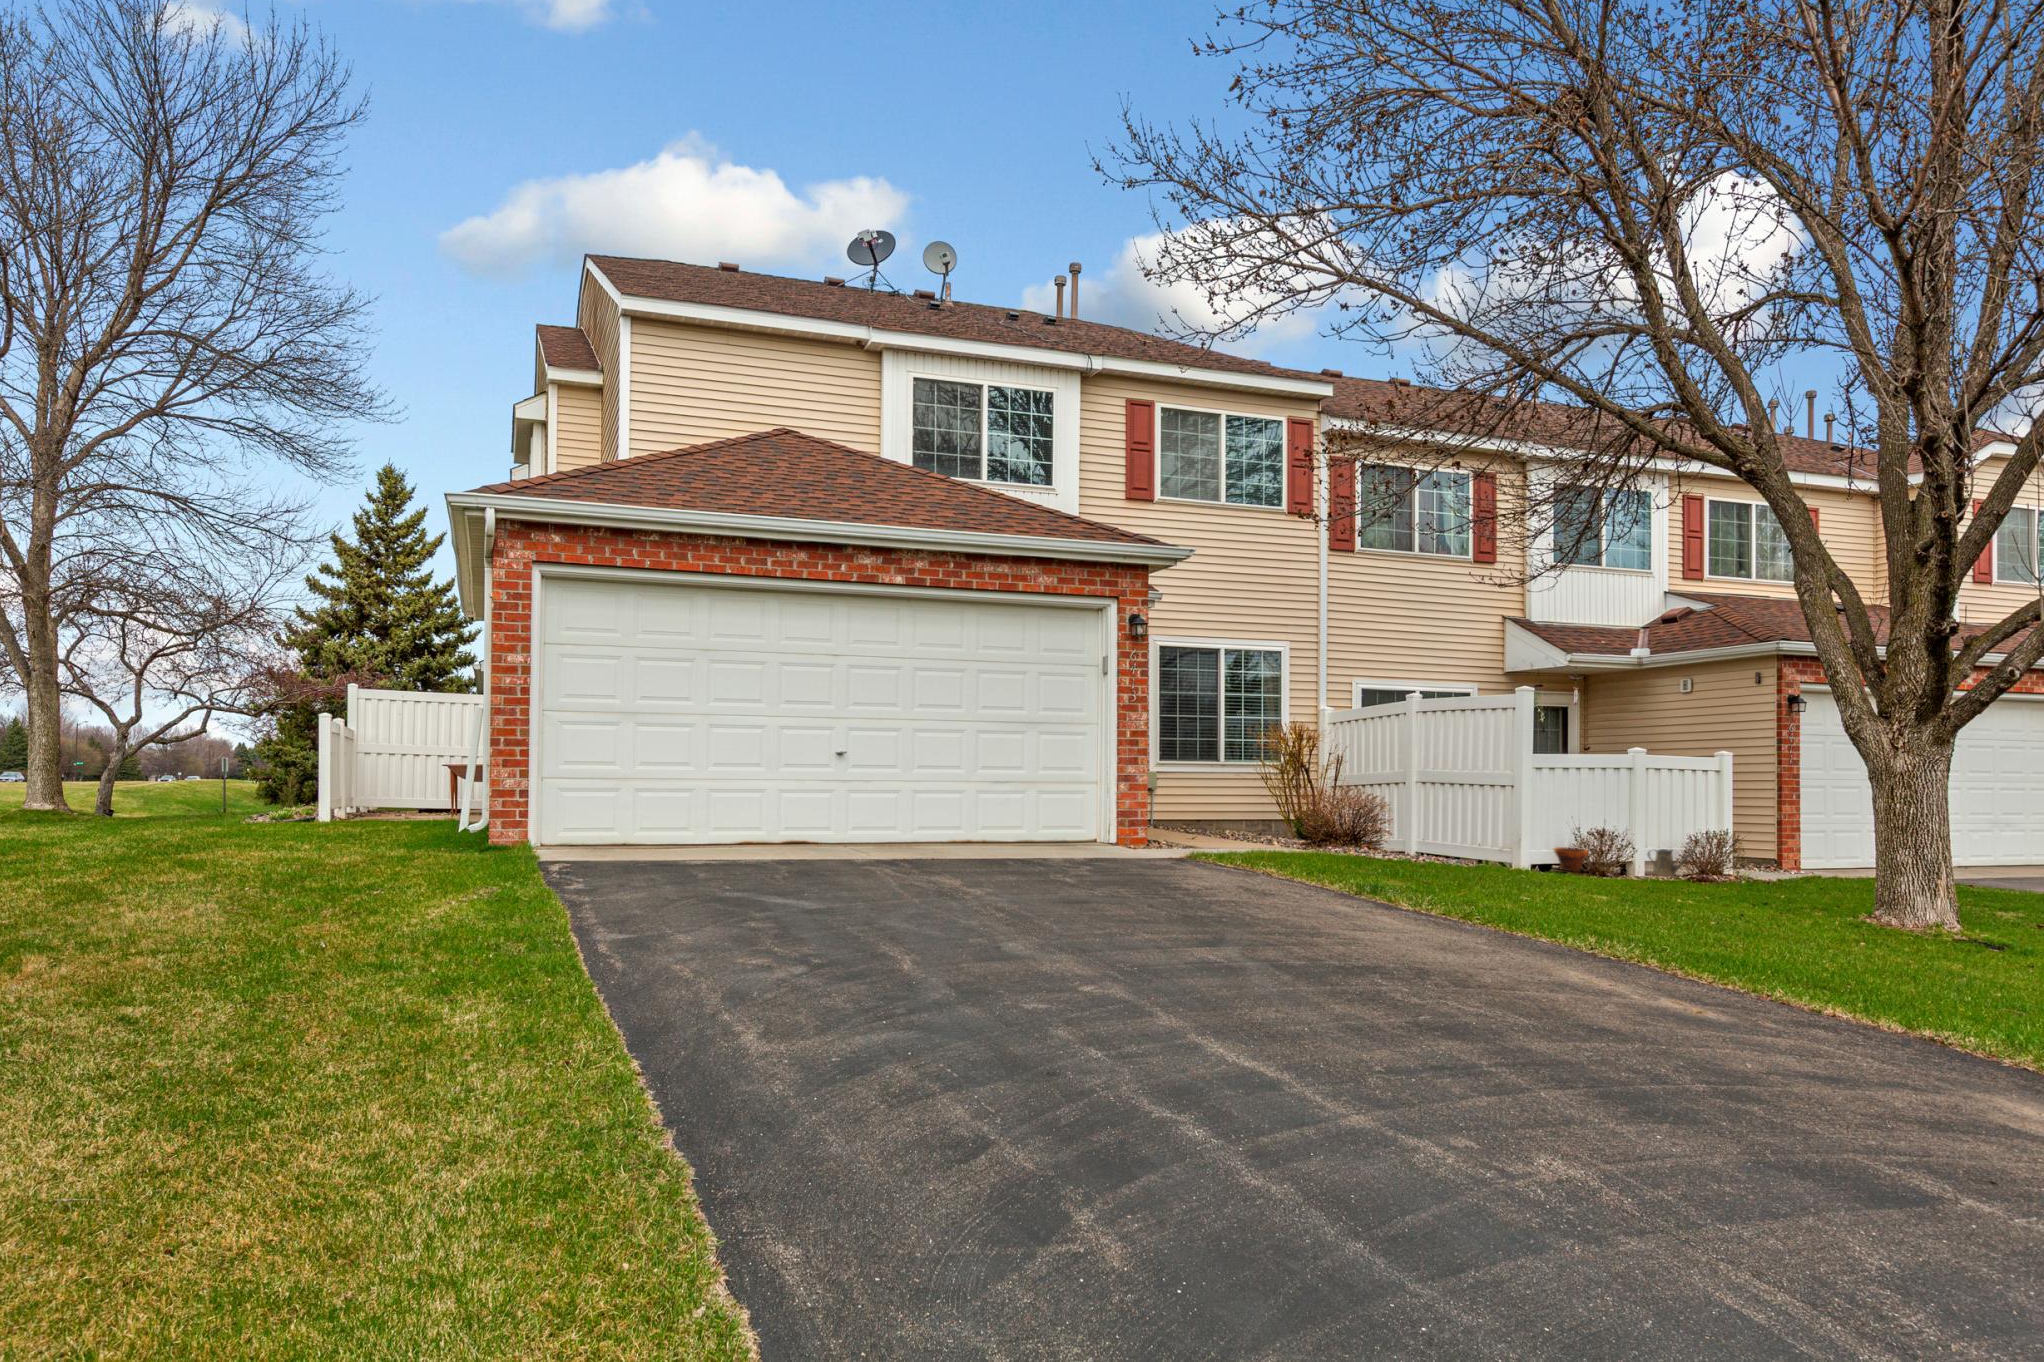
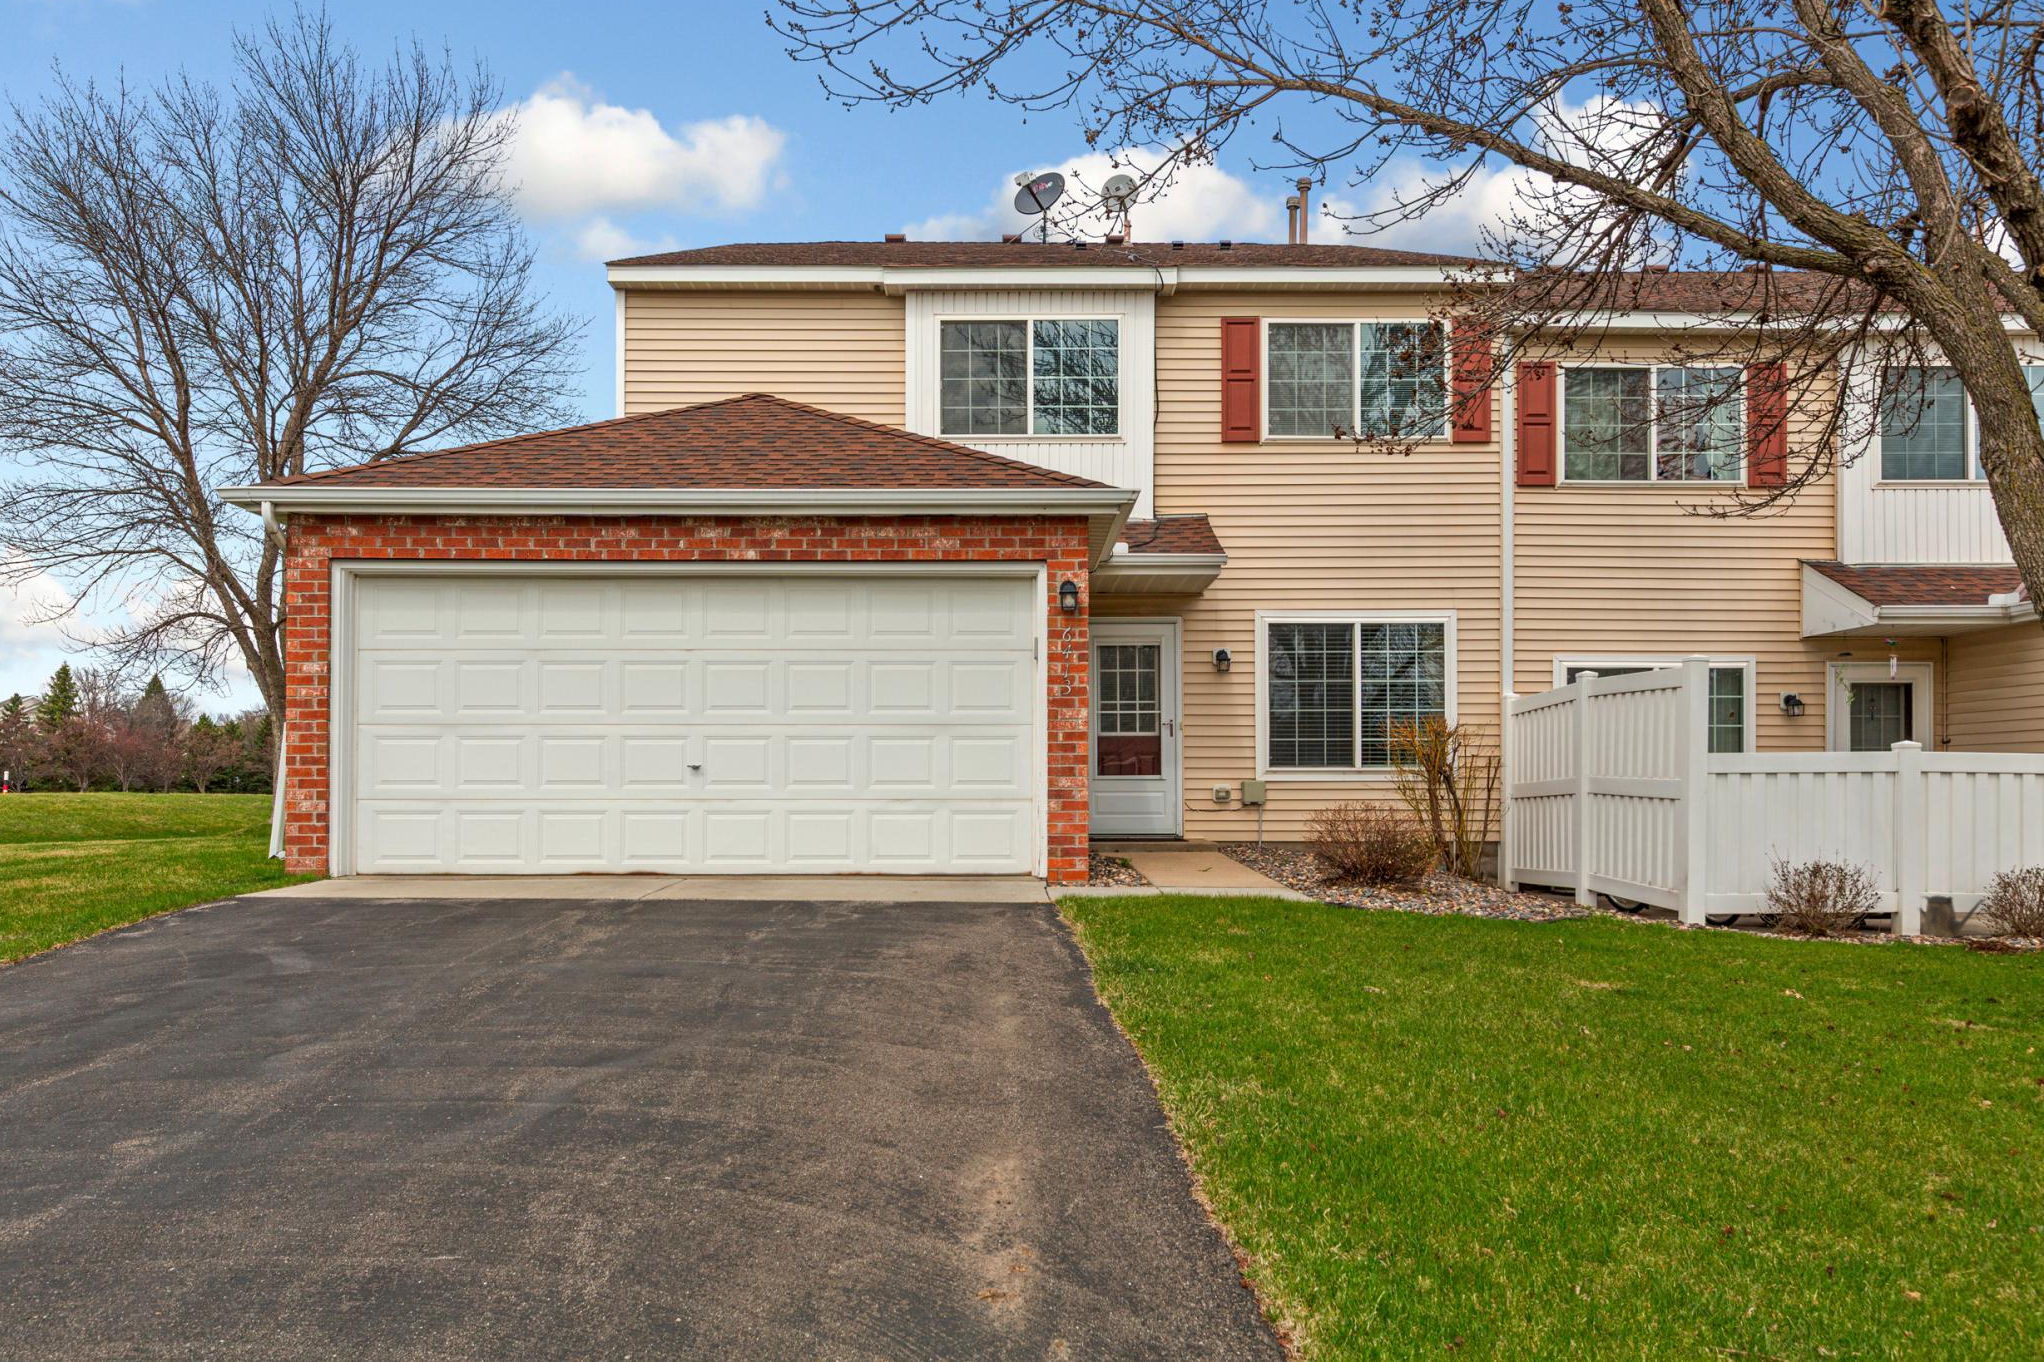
planter: present [1553,847,1588,871] -> none [1737,890,1794,928]

